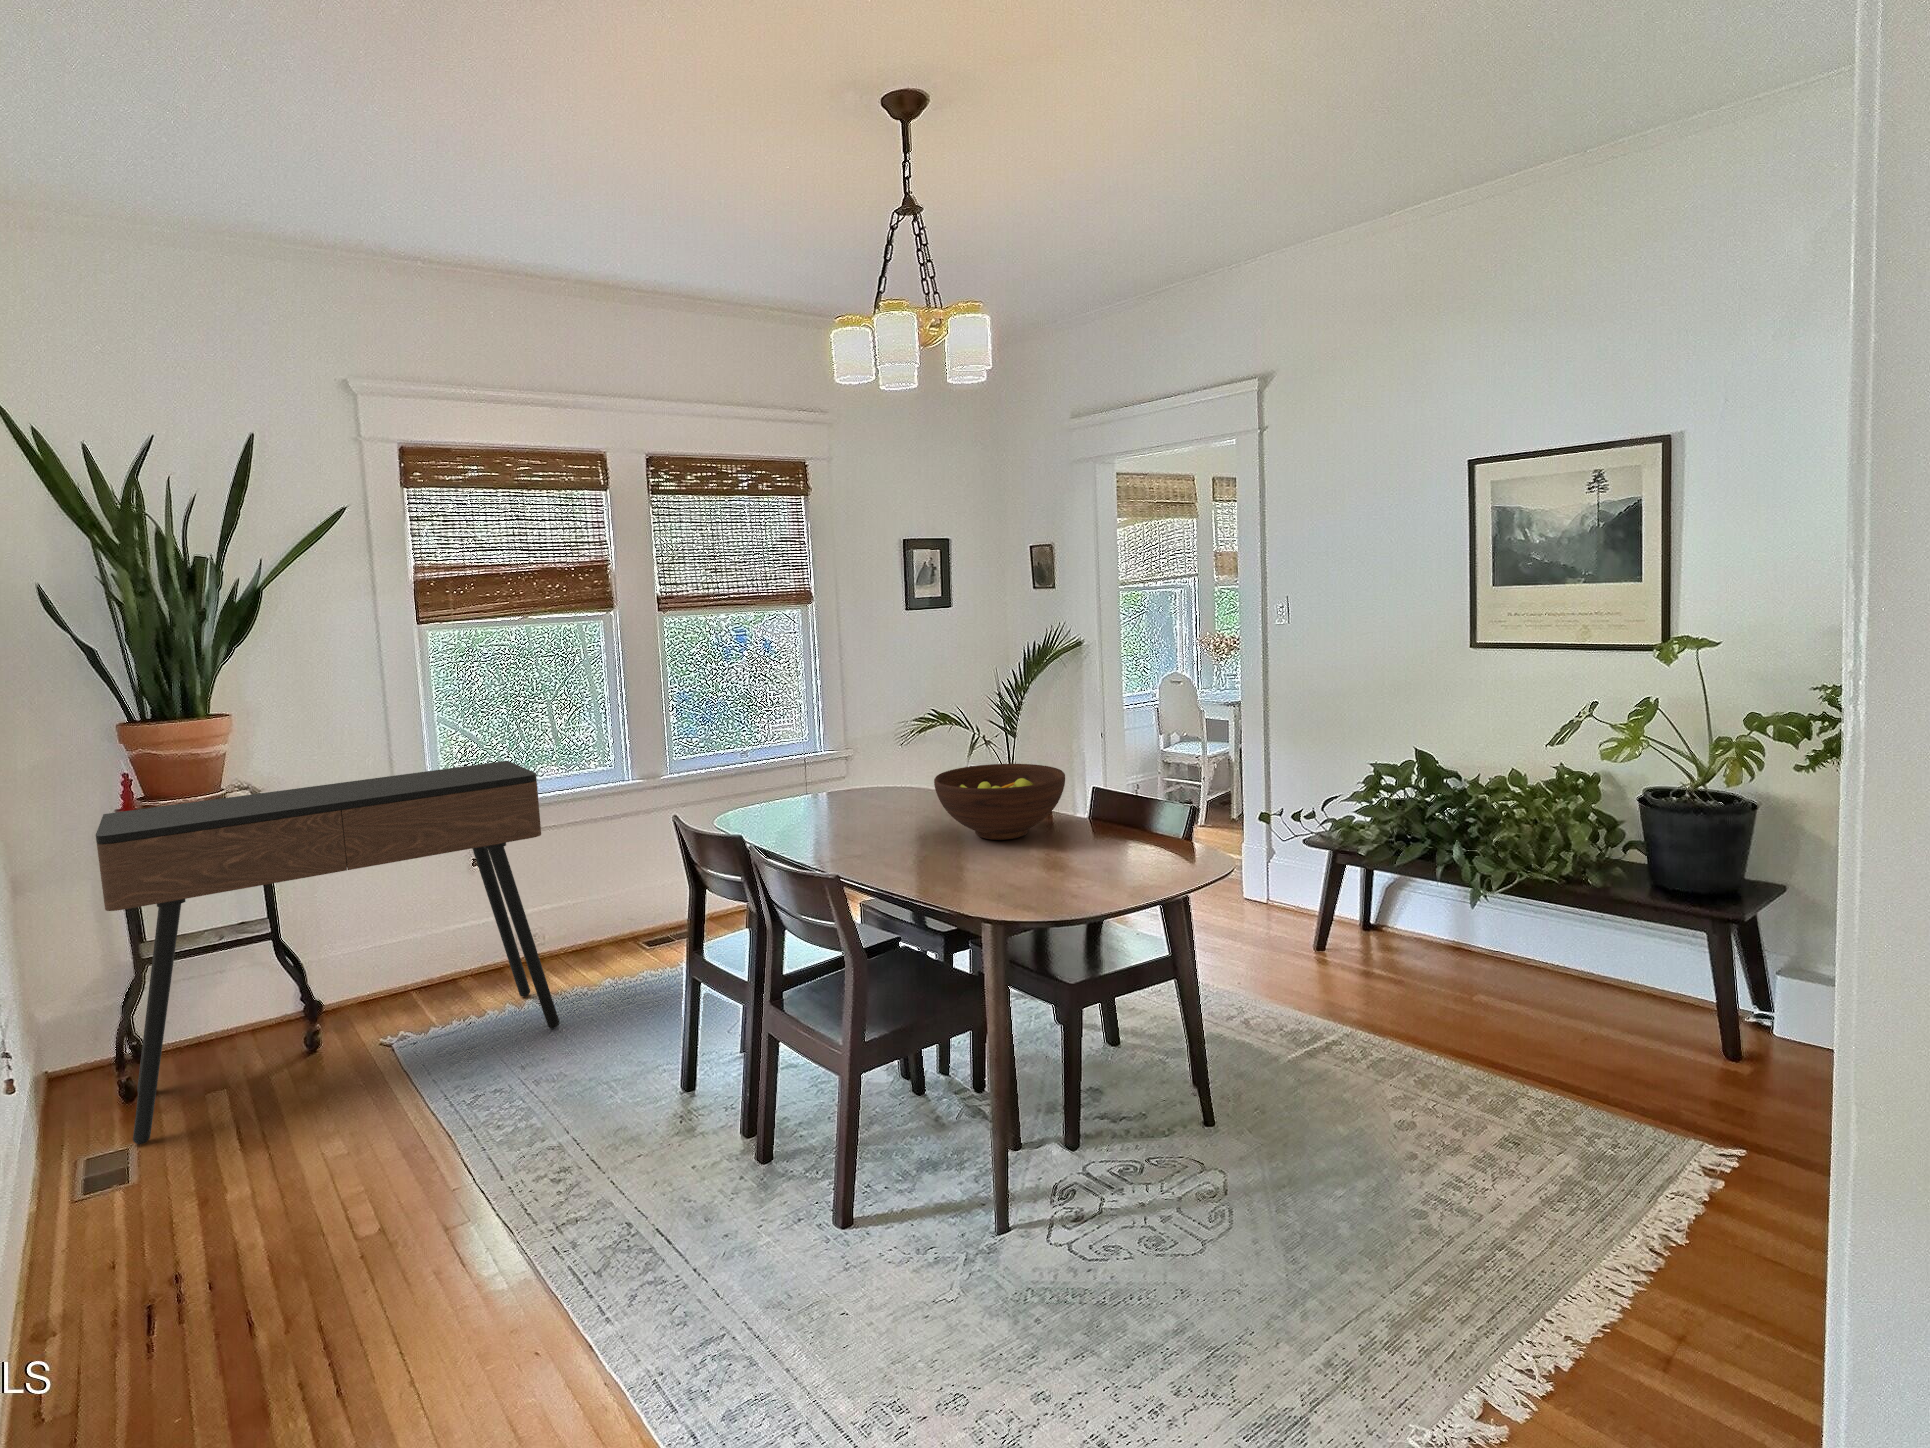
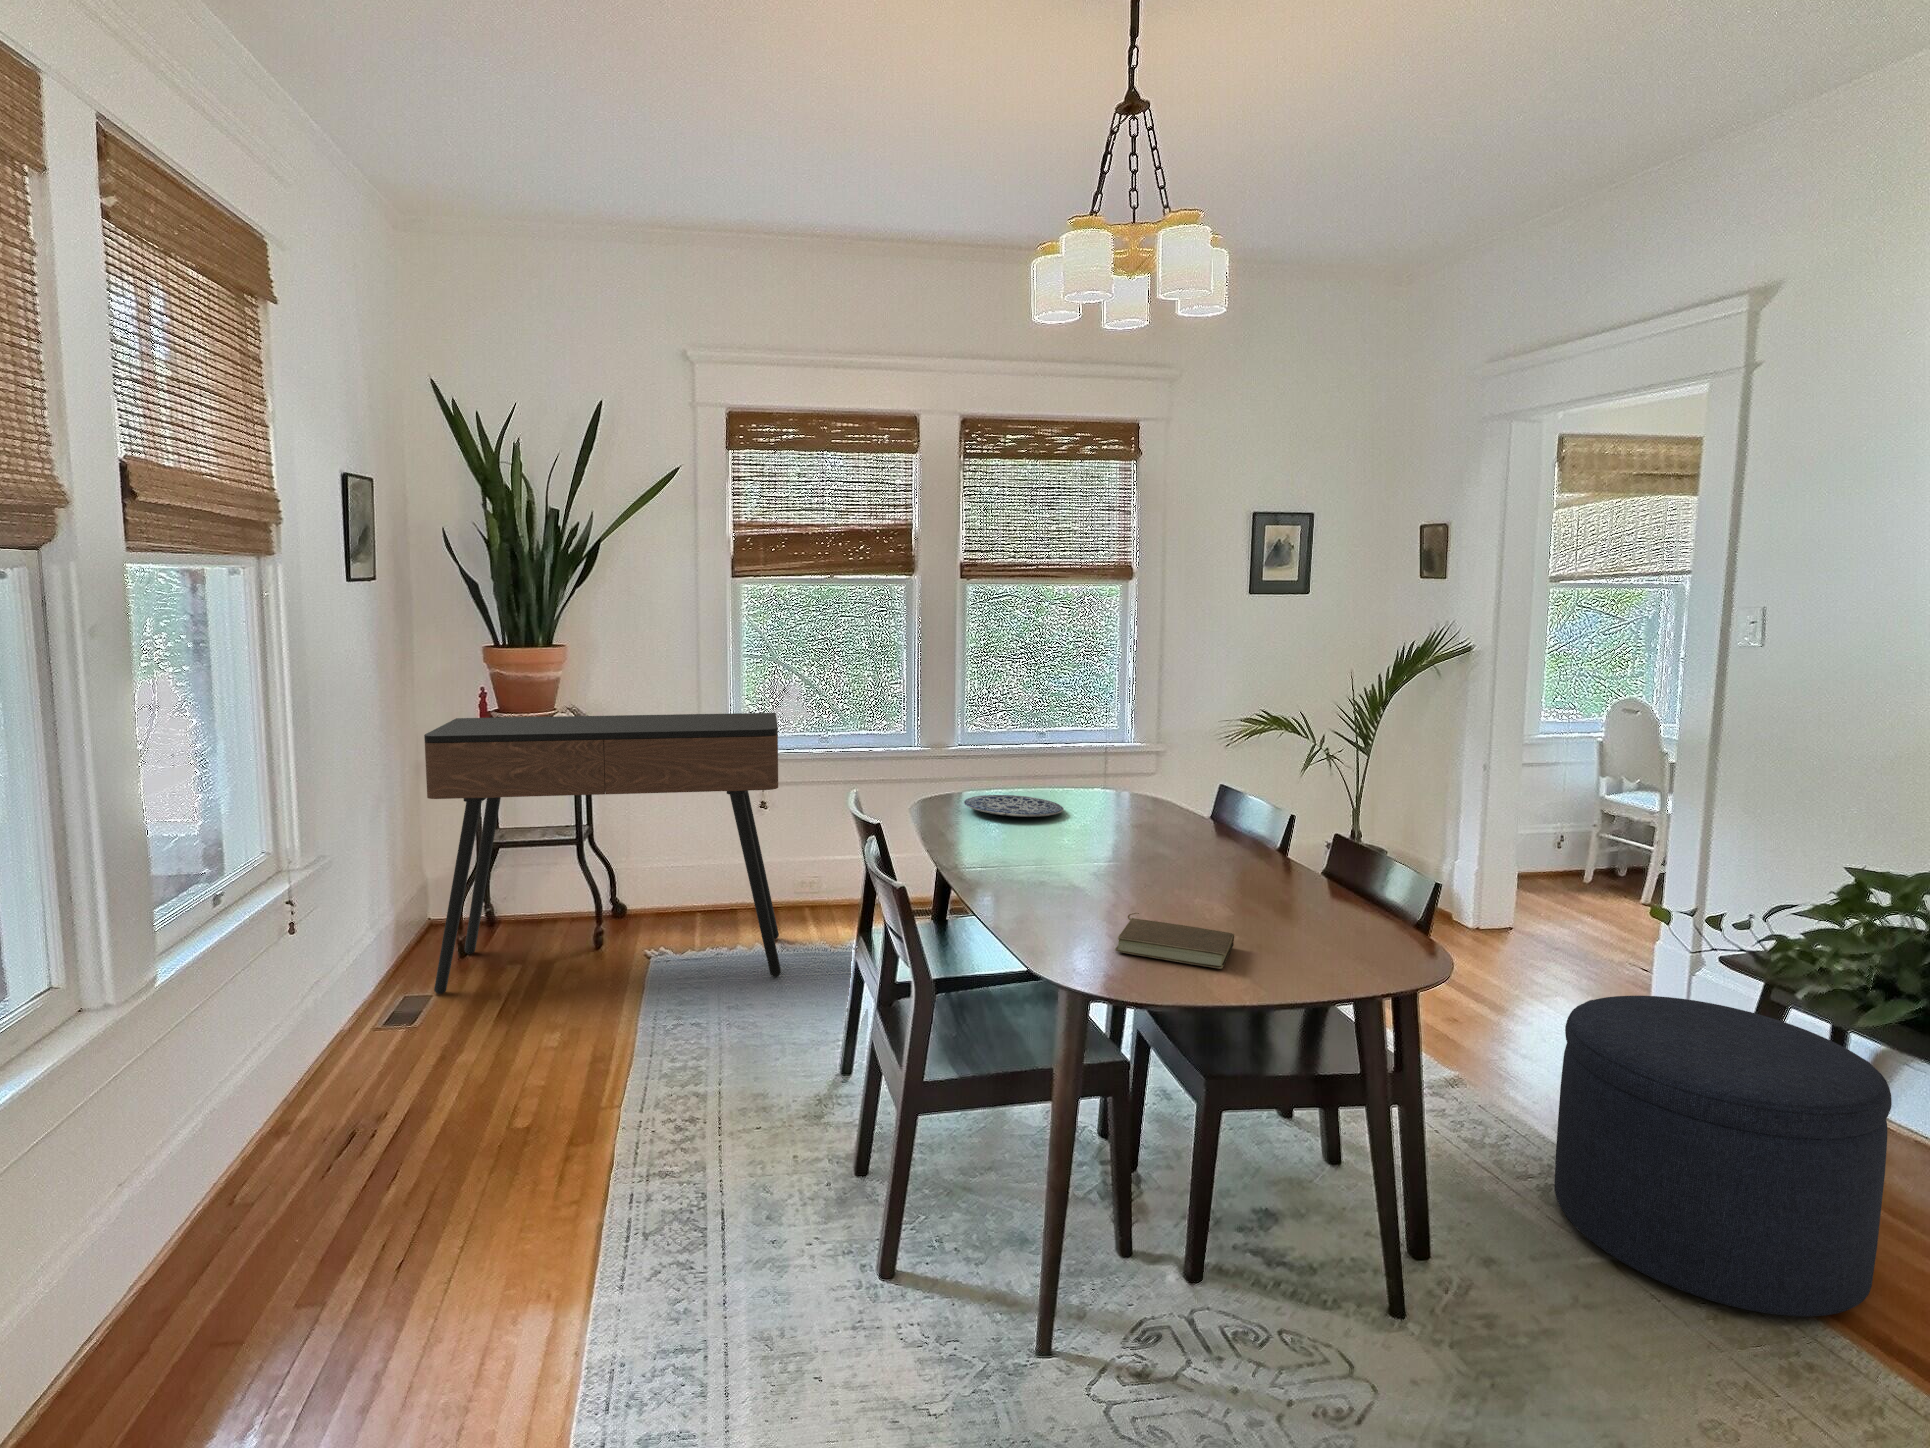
fruit bowl: present [934,764,1065,840] -> none [1104,783,1271,879]
plate: none [770,801,861,818] -> present [964,795,1064,817]
book: none [1011,865,1105,893] -> present [1115,913,1234,969]
ottoman: none [1249,867,1434,1057] -> present [1554,996,1892,1316]

